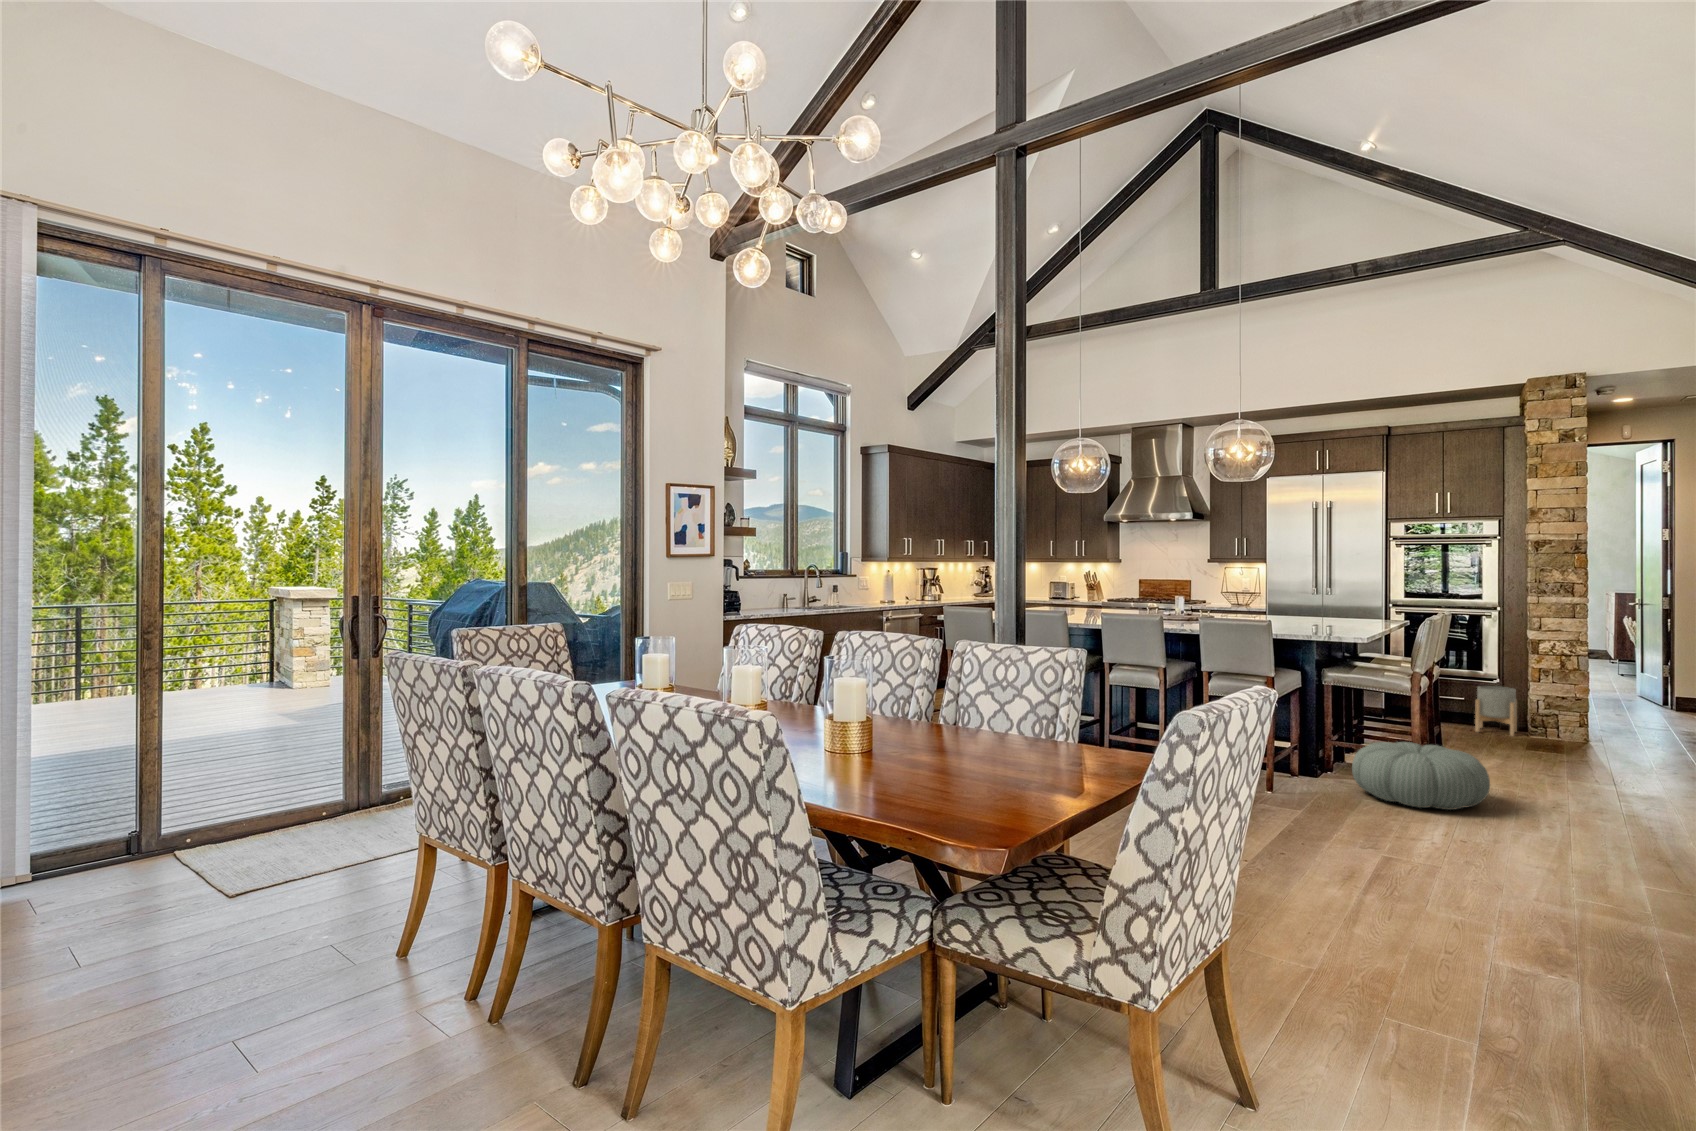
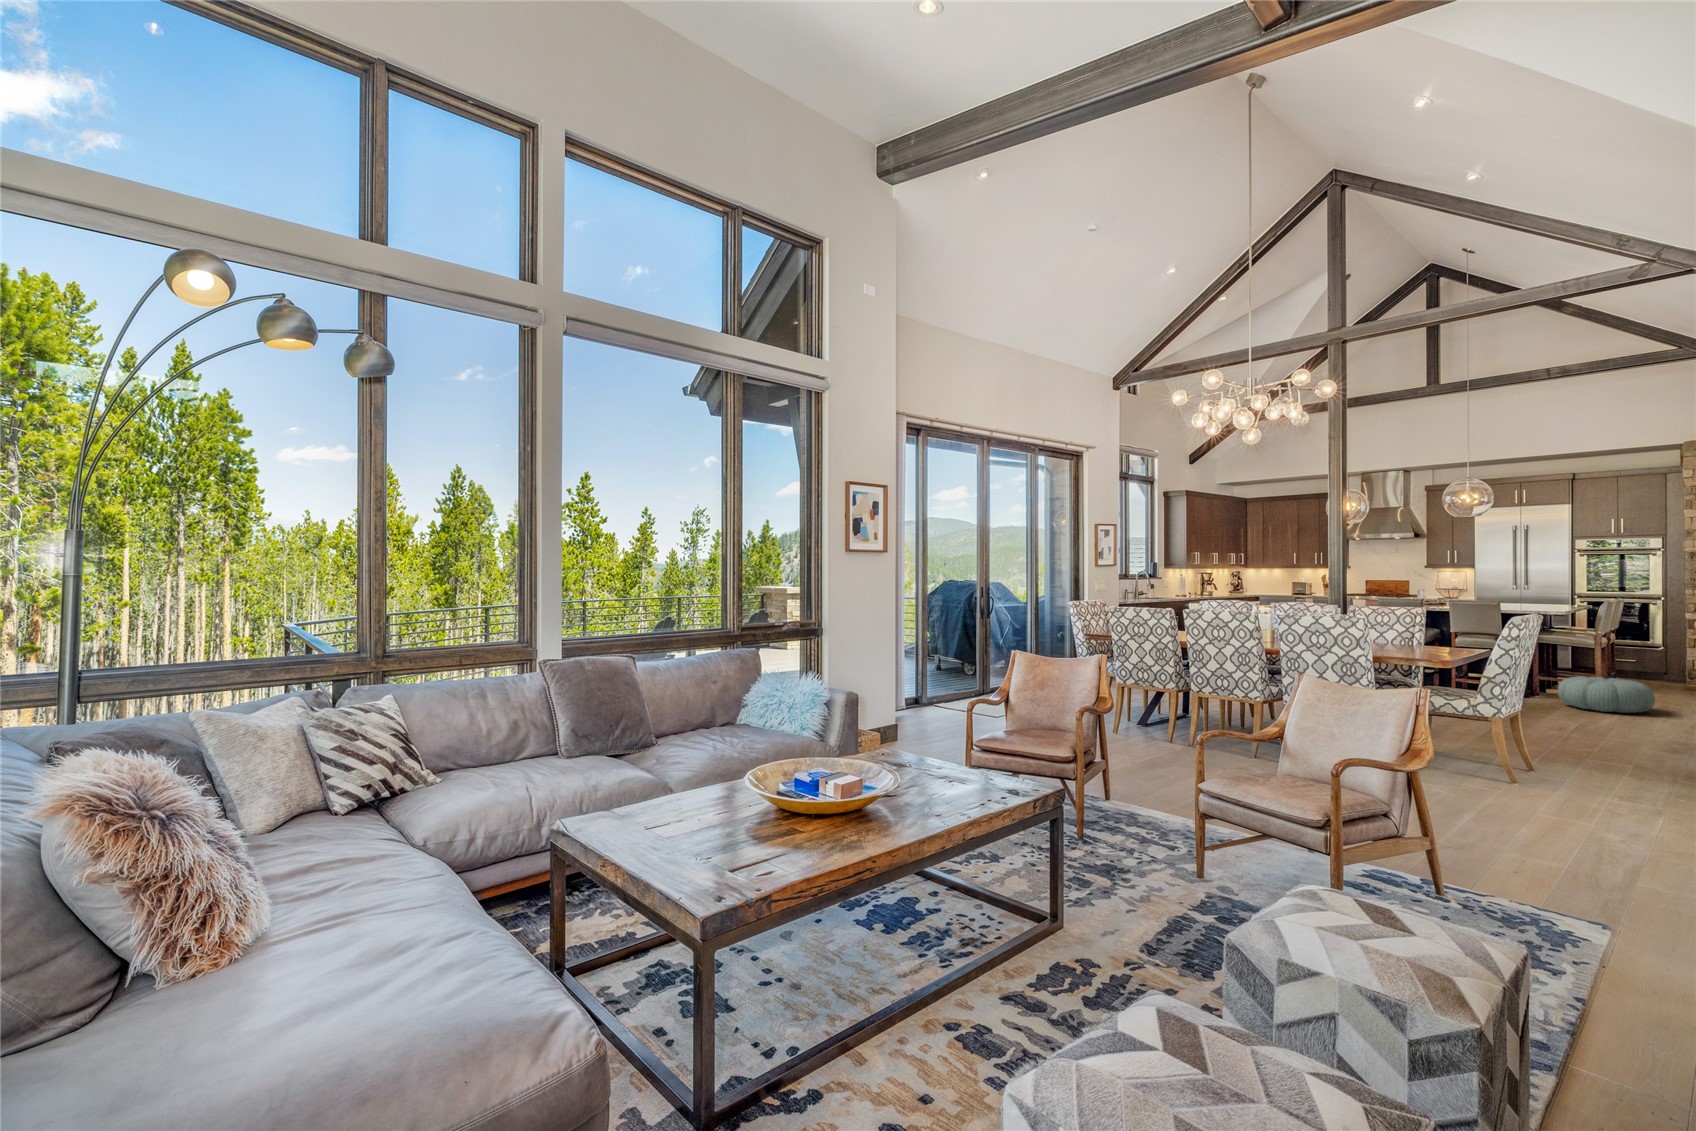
planter: present [1475,686,1517,736] -> none [1646,652,1680,685]

